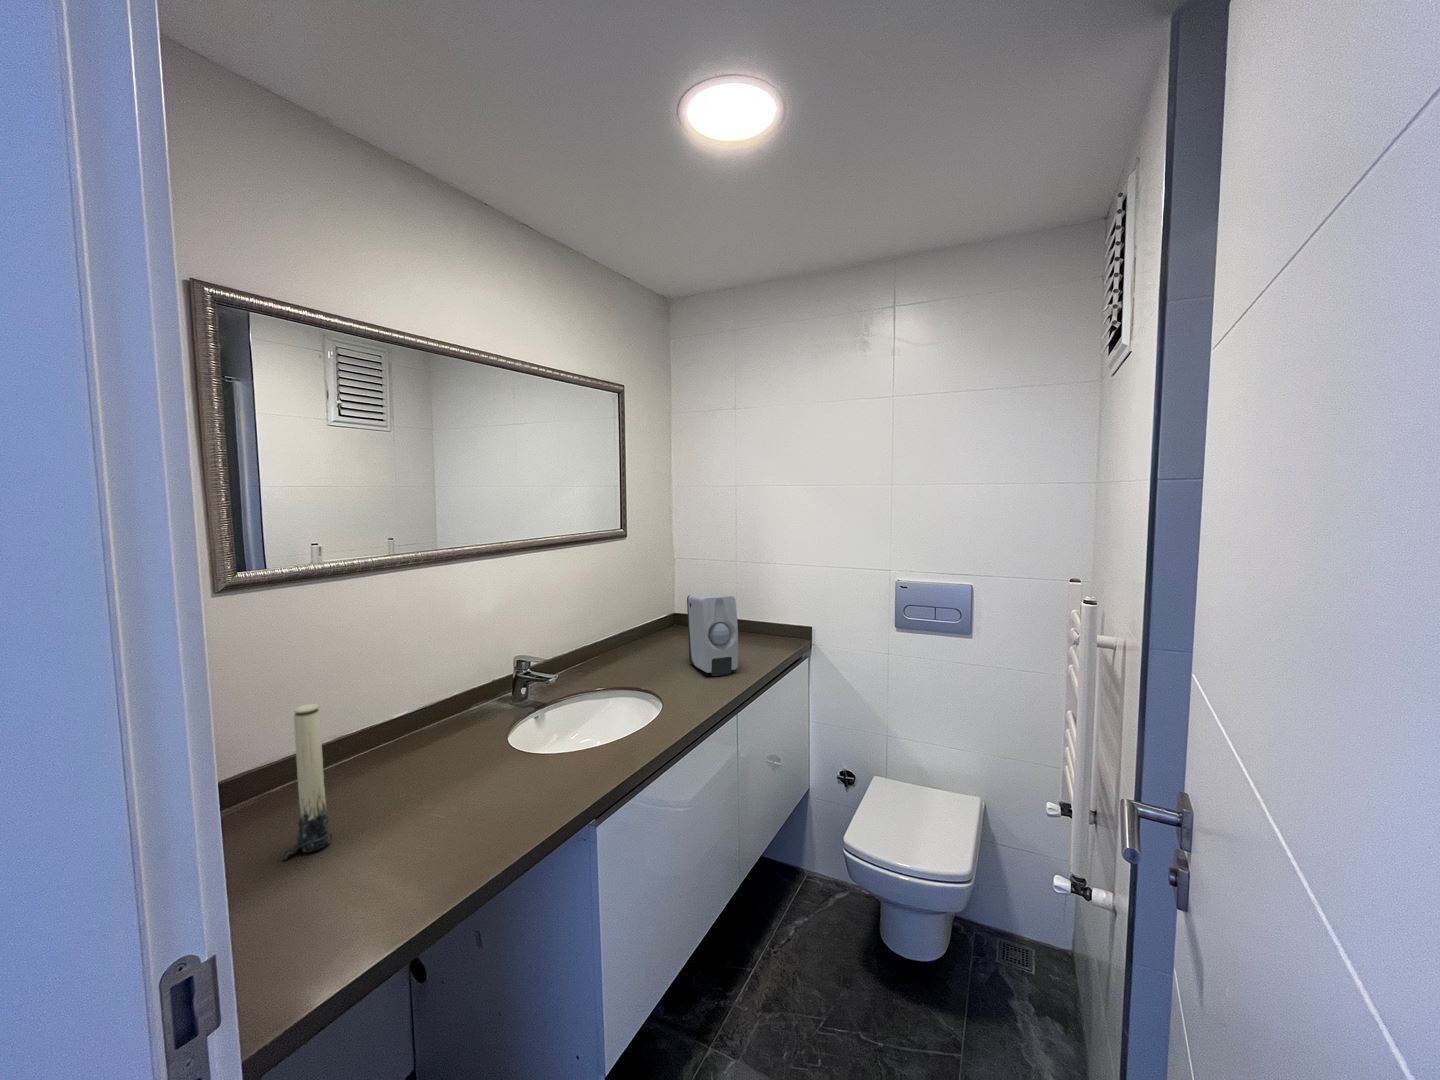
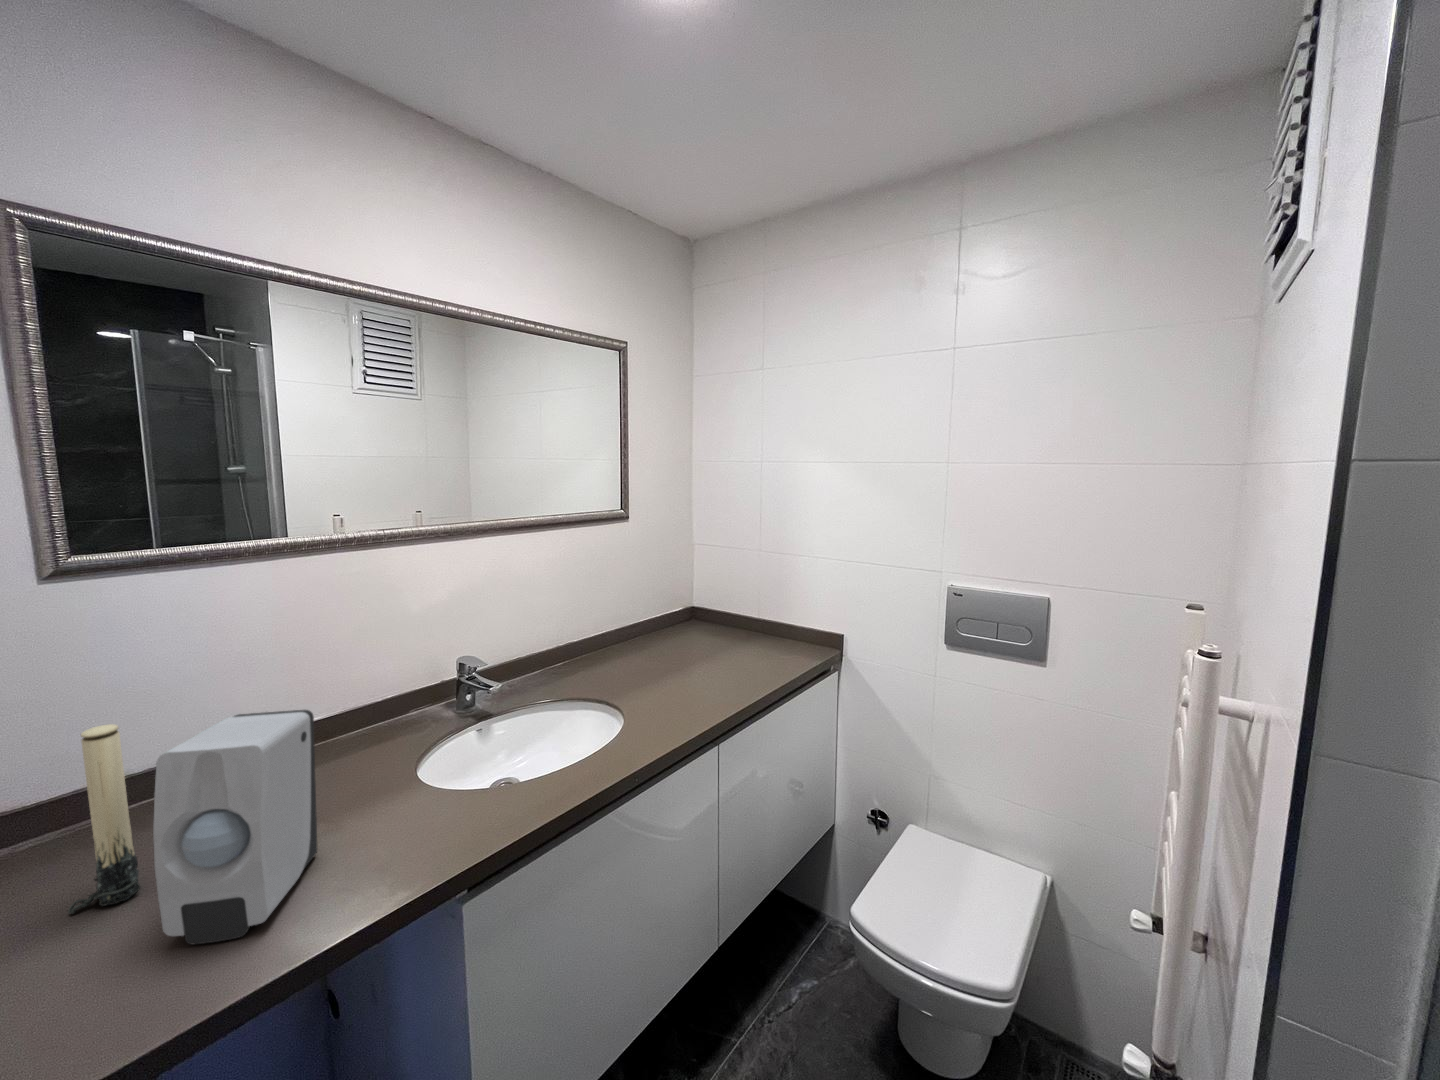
soap dispenser: present [687,593,738,676] -> present [153,710,317,944]

